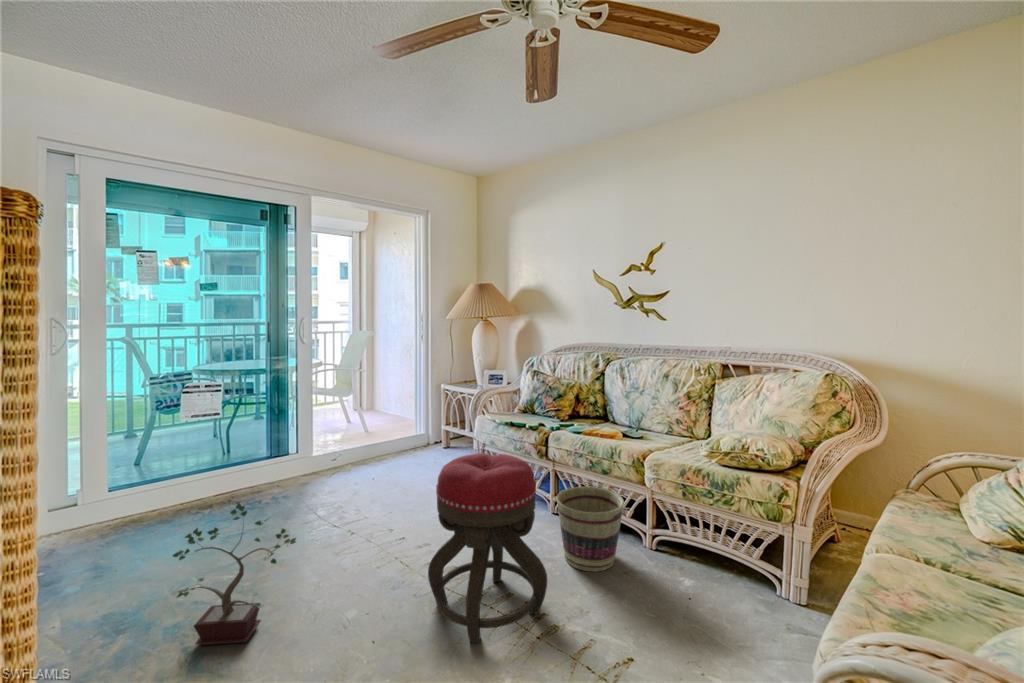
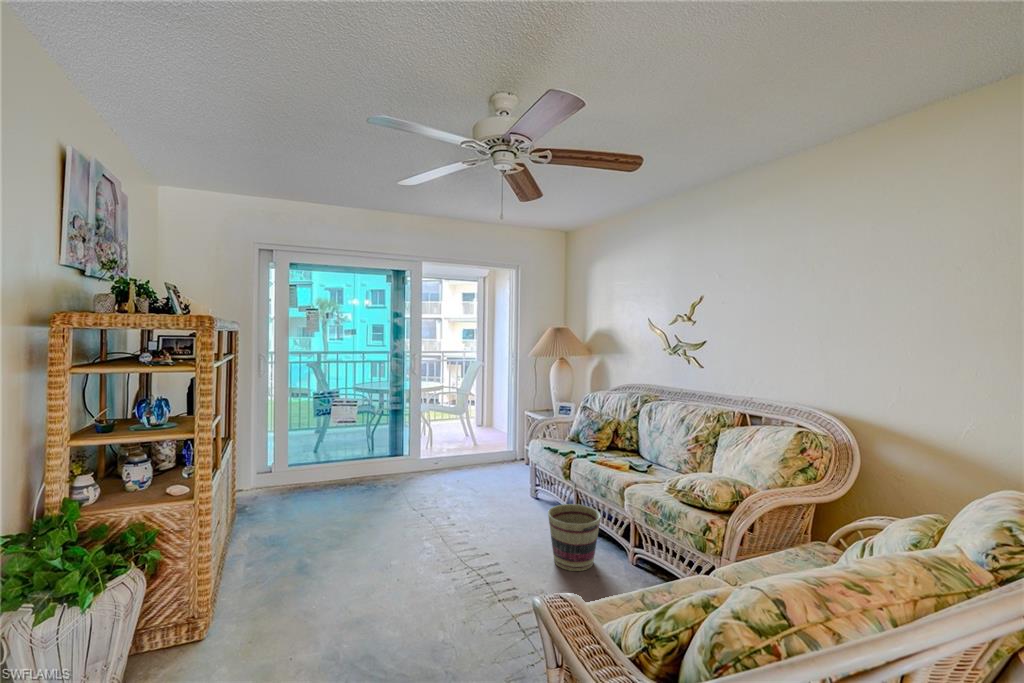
ottoman: present [428,453,547,643] -> none [441,466,514,592]
potted plant: present [172,503,296,645] -> none [300,477,361,562]

